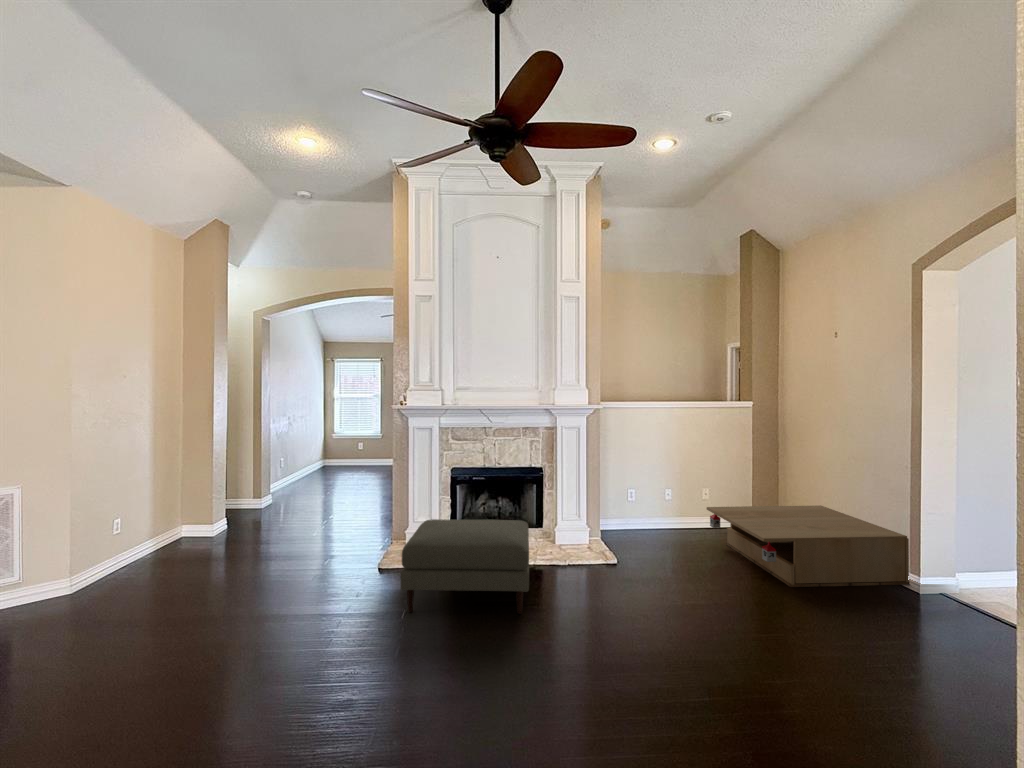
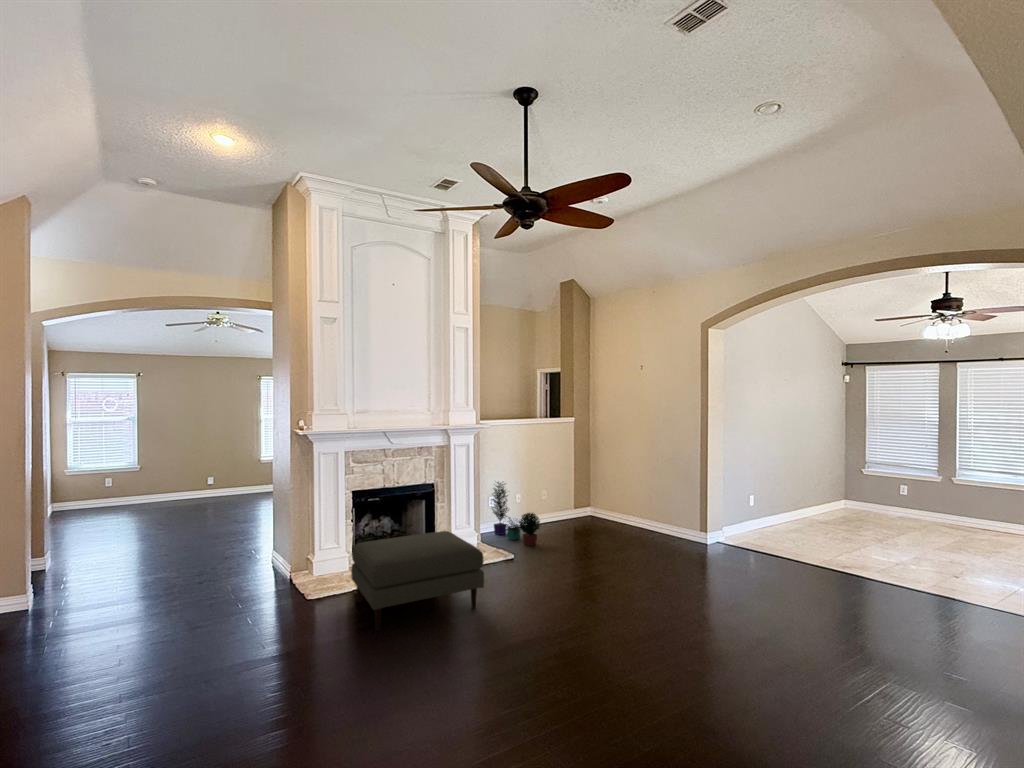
potted plant: none [628,472,675,554] -> present [492,482,540,546]
coffee table: present [707,505,910,587] -> none [556,493,688,552]

